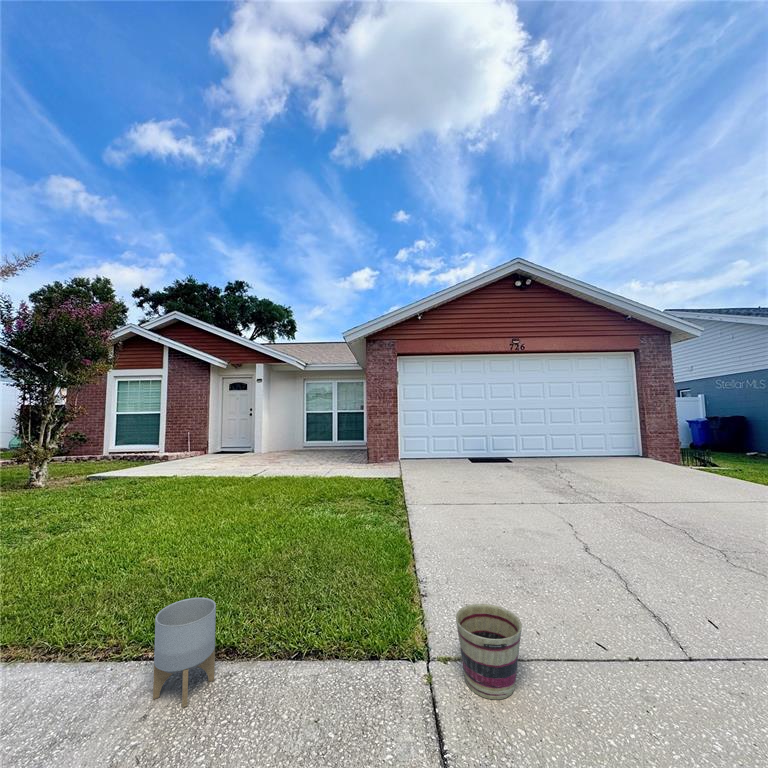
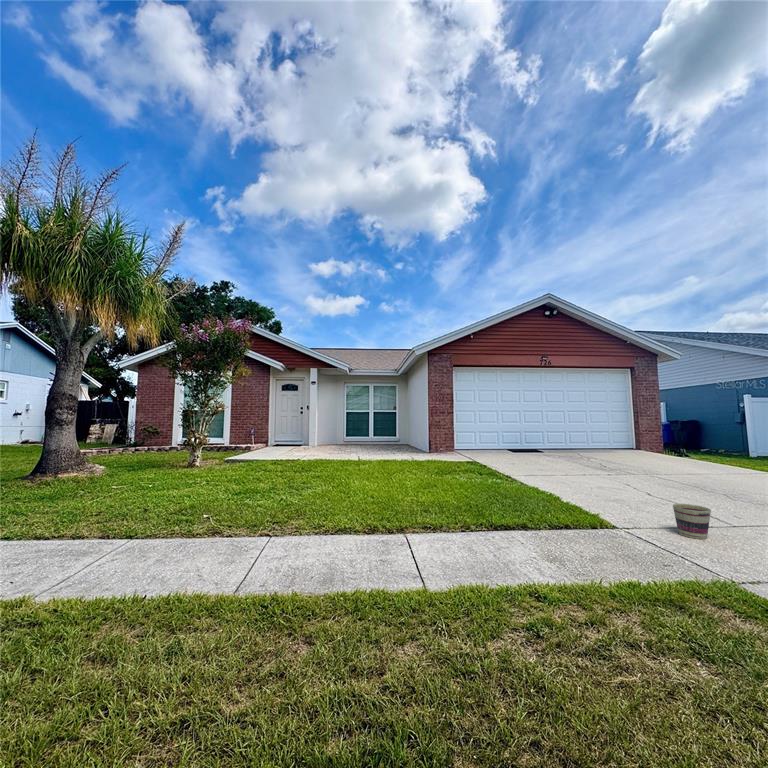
planter: present [153,598,216,707] -> none [550,501,579,545]

